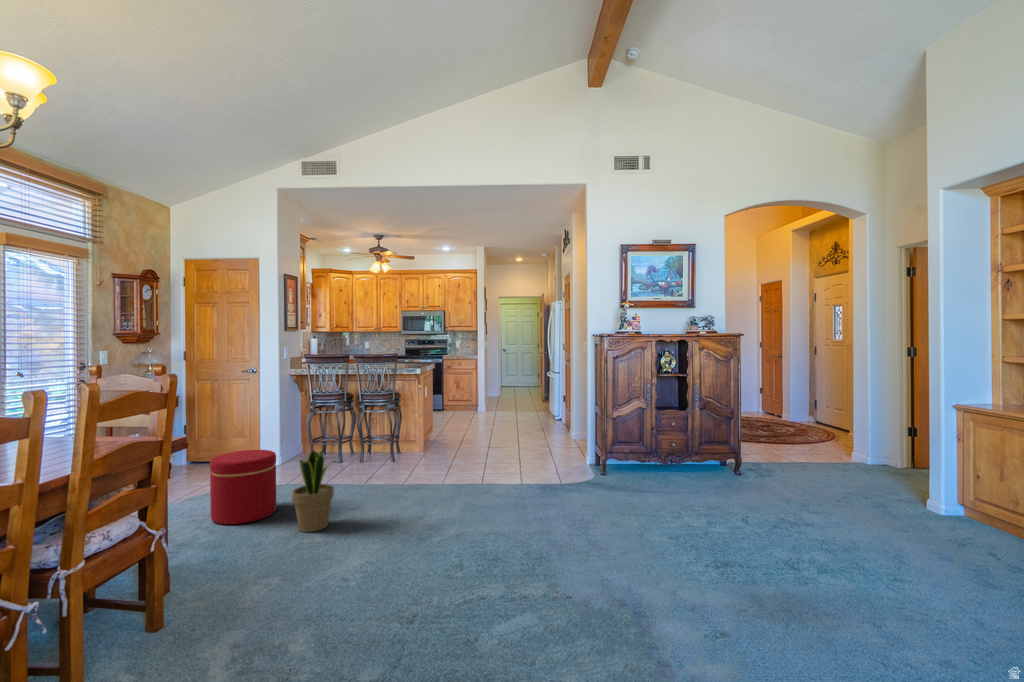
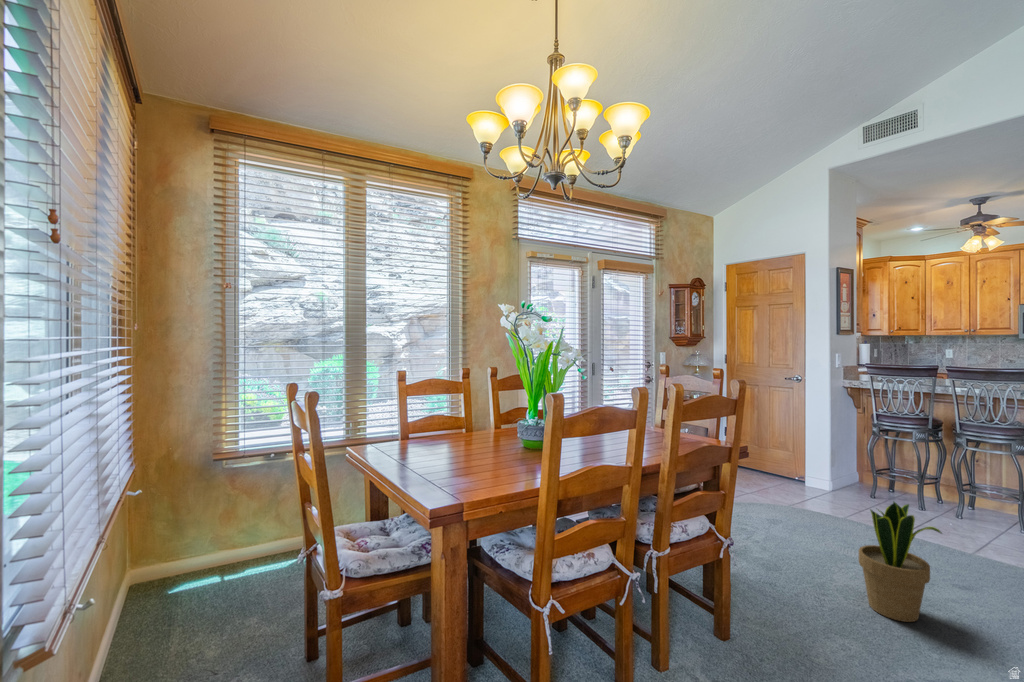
ottoman: present [210,450,276,524] -> none [752,471,831,564]

